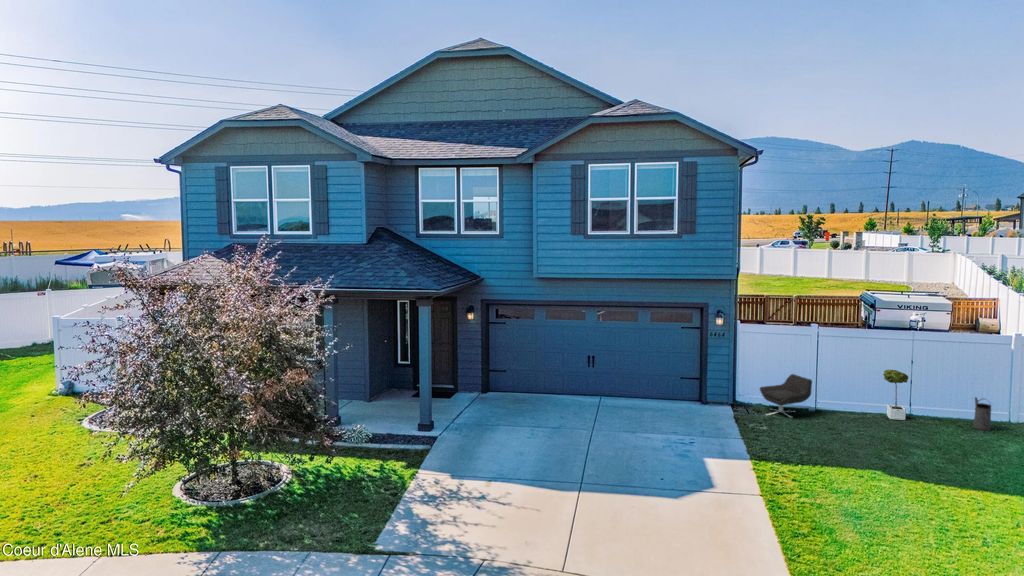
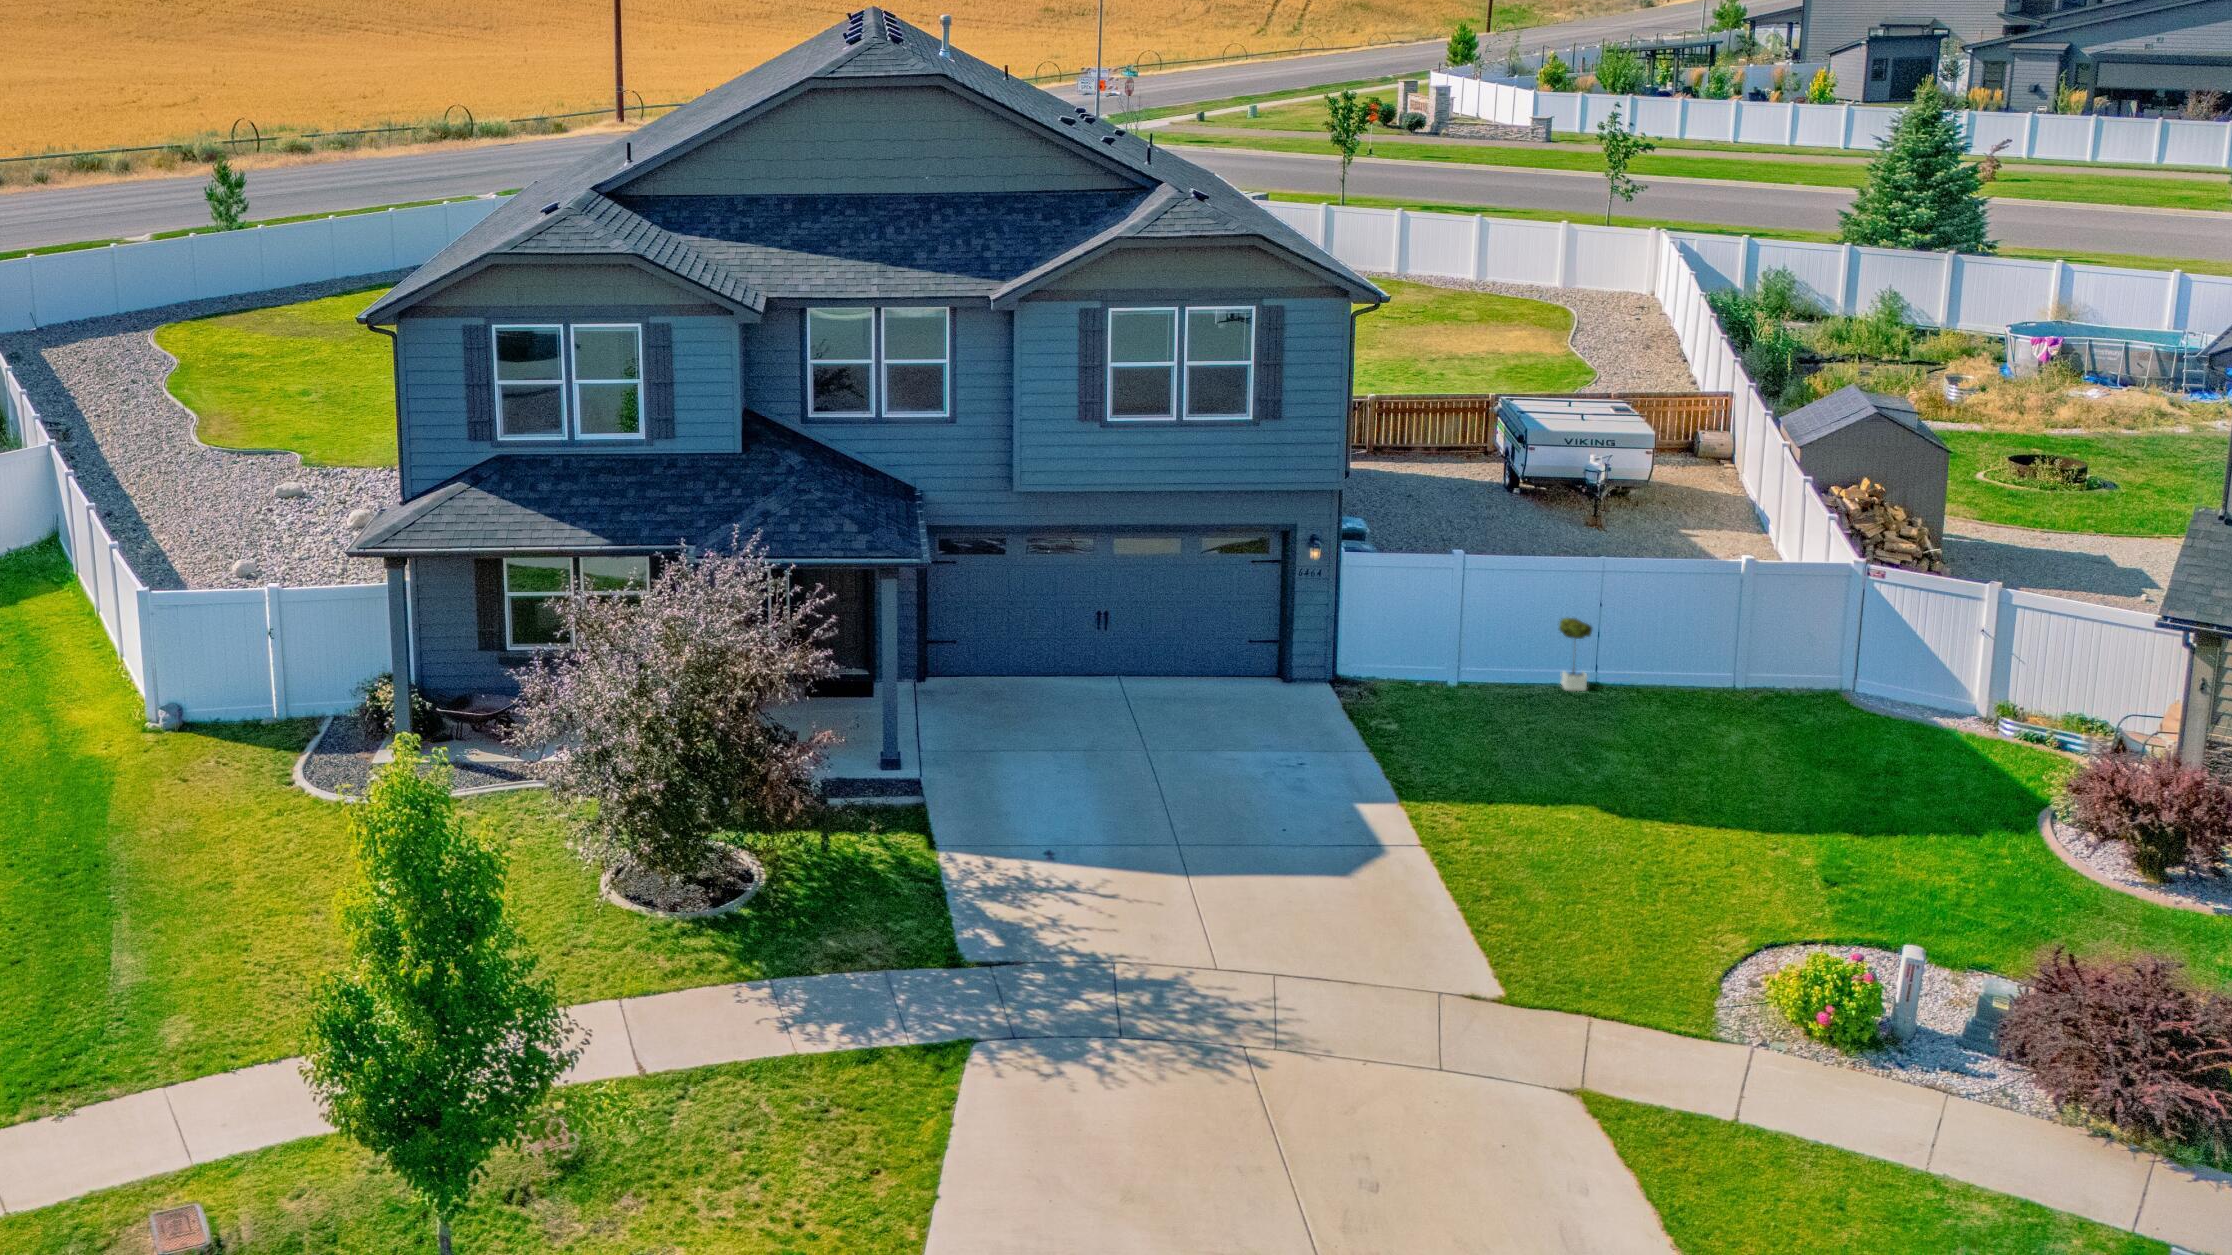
lounge chair: present [760,374,812,417] -> none [1378,627,1457,701]
watering can: present [973,397,991,431] -> none [1676,650,1701,703]

